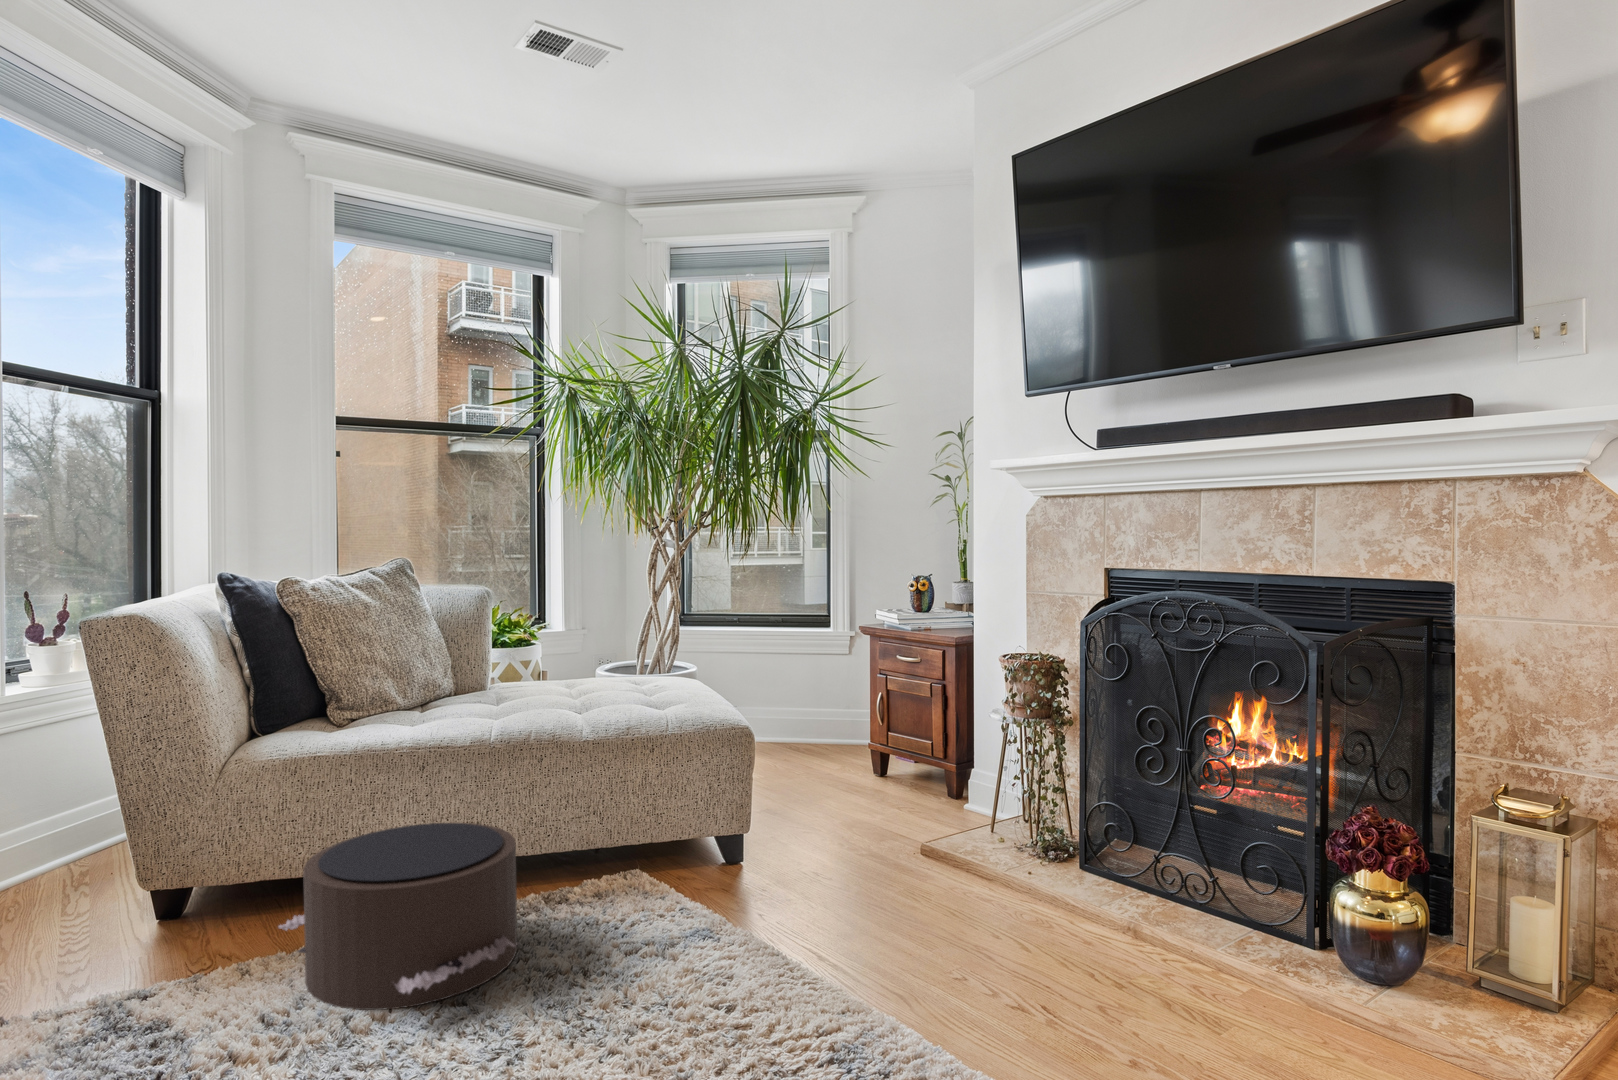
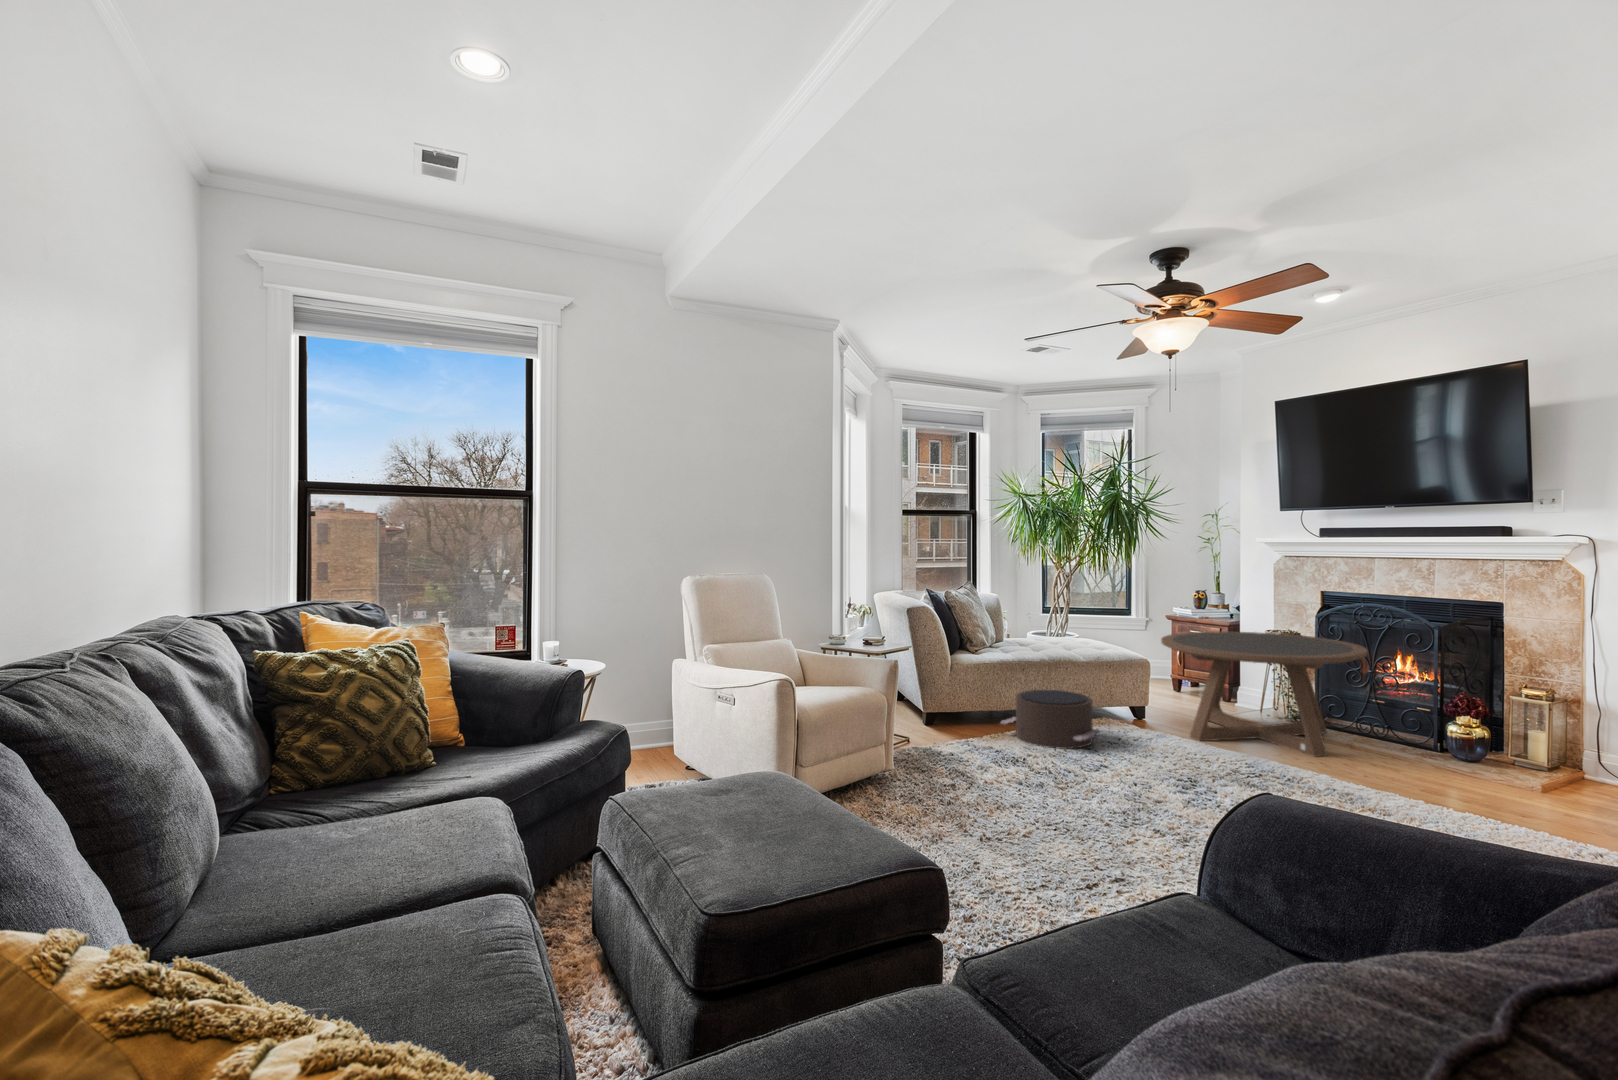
coffee table: none [737,659,1168,986] -> present [1161,632,1368,757]

